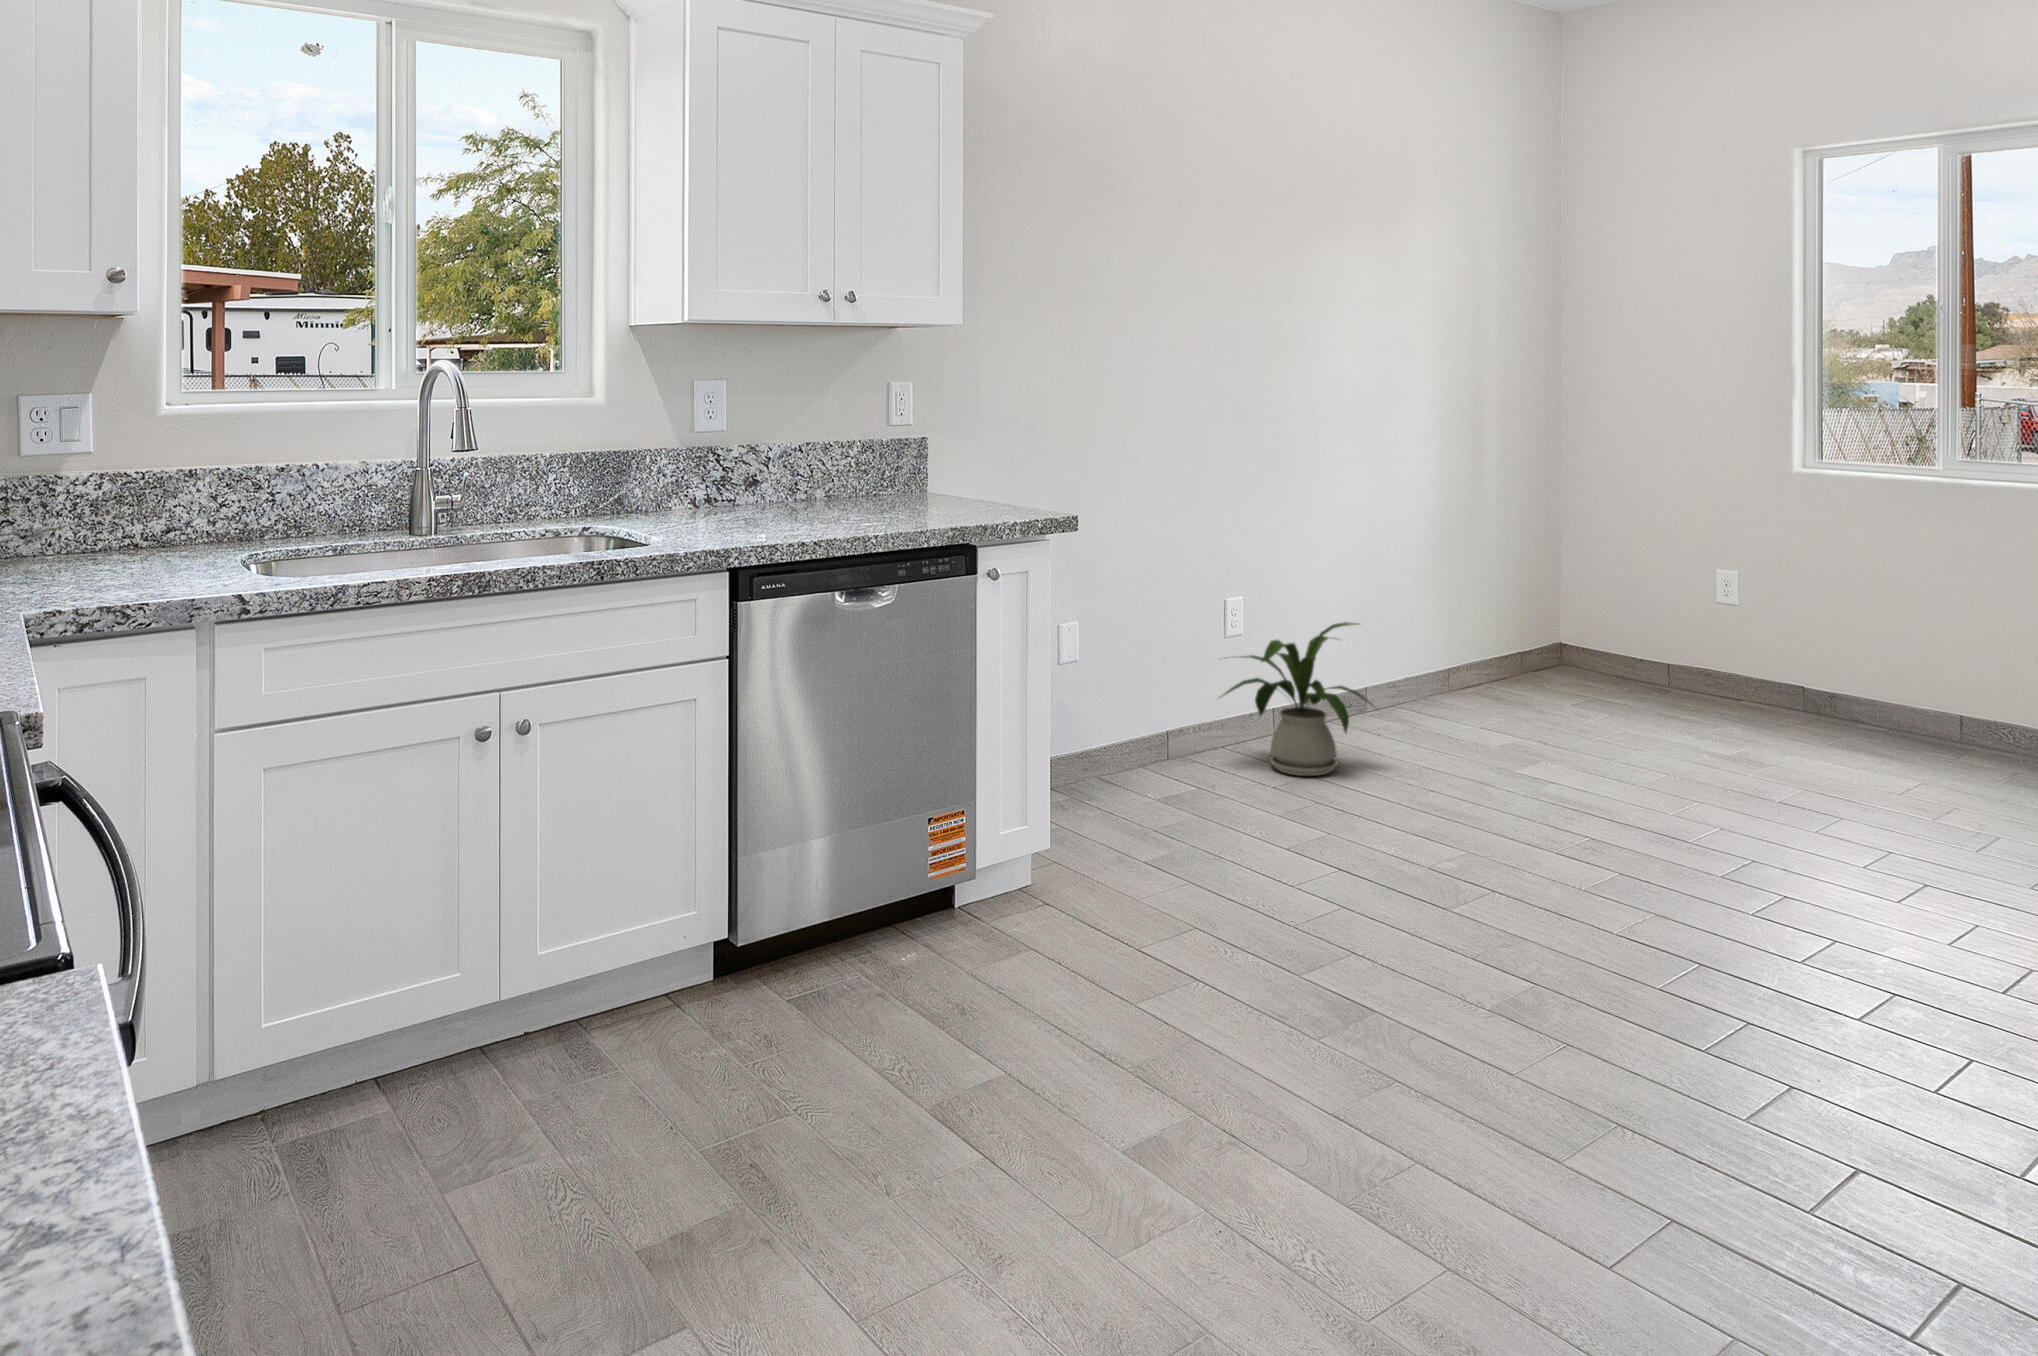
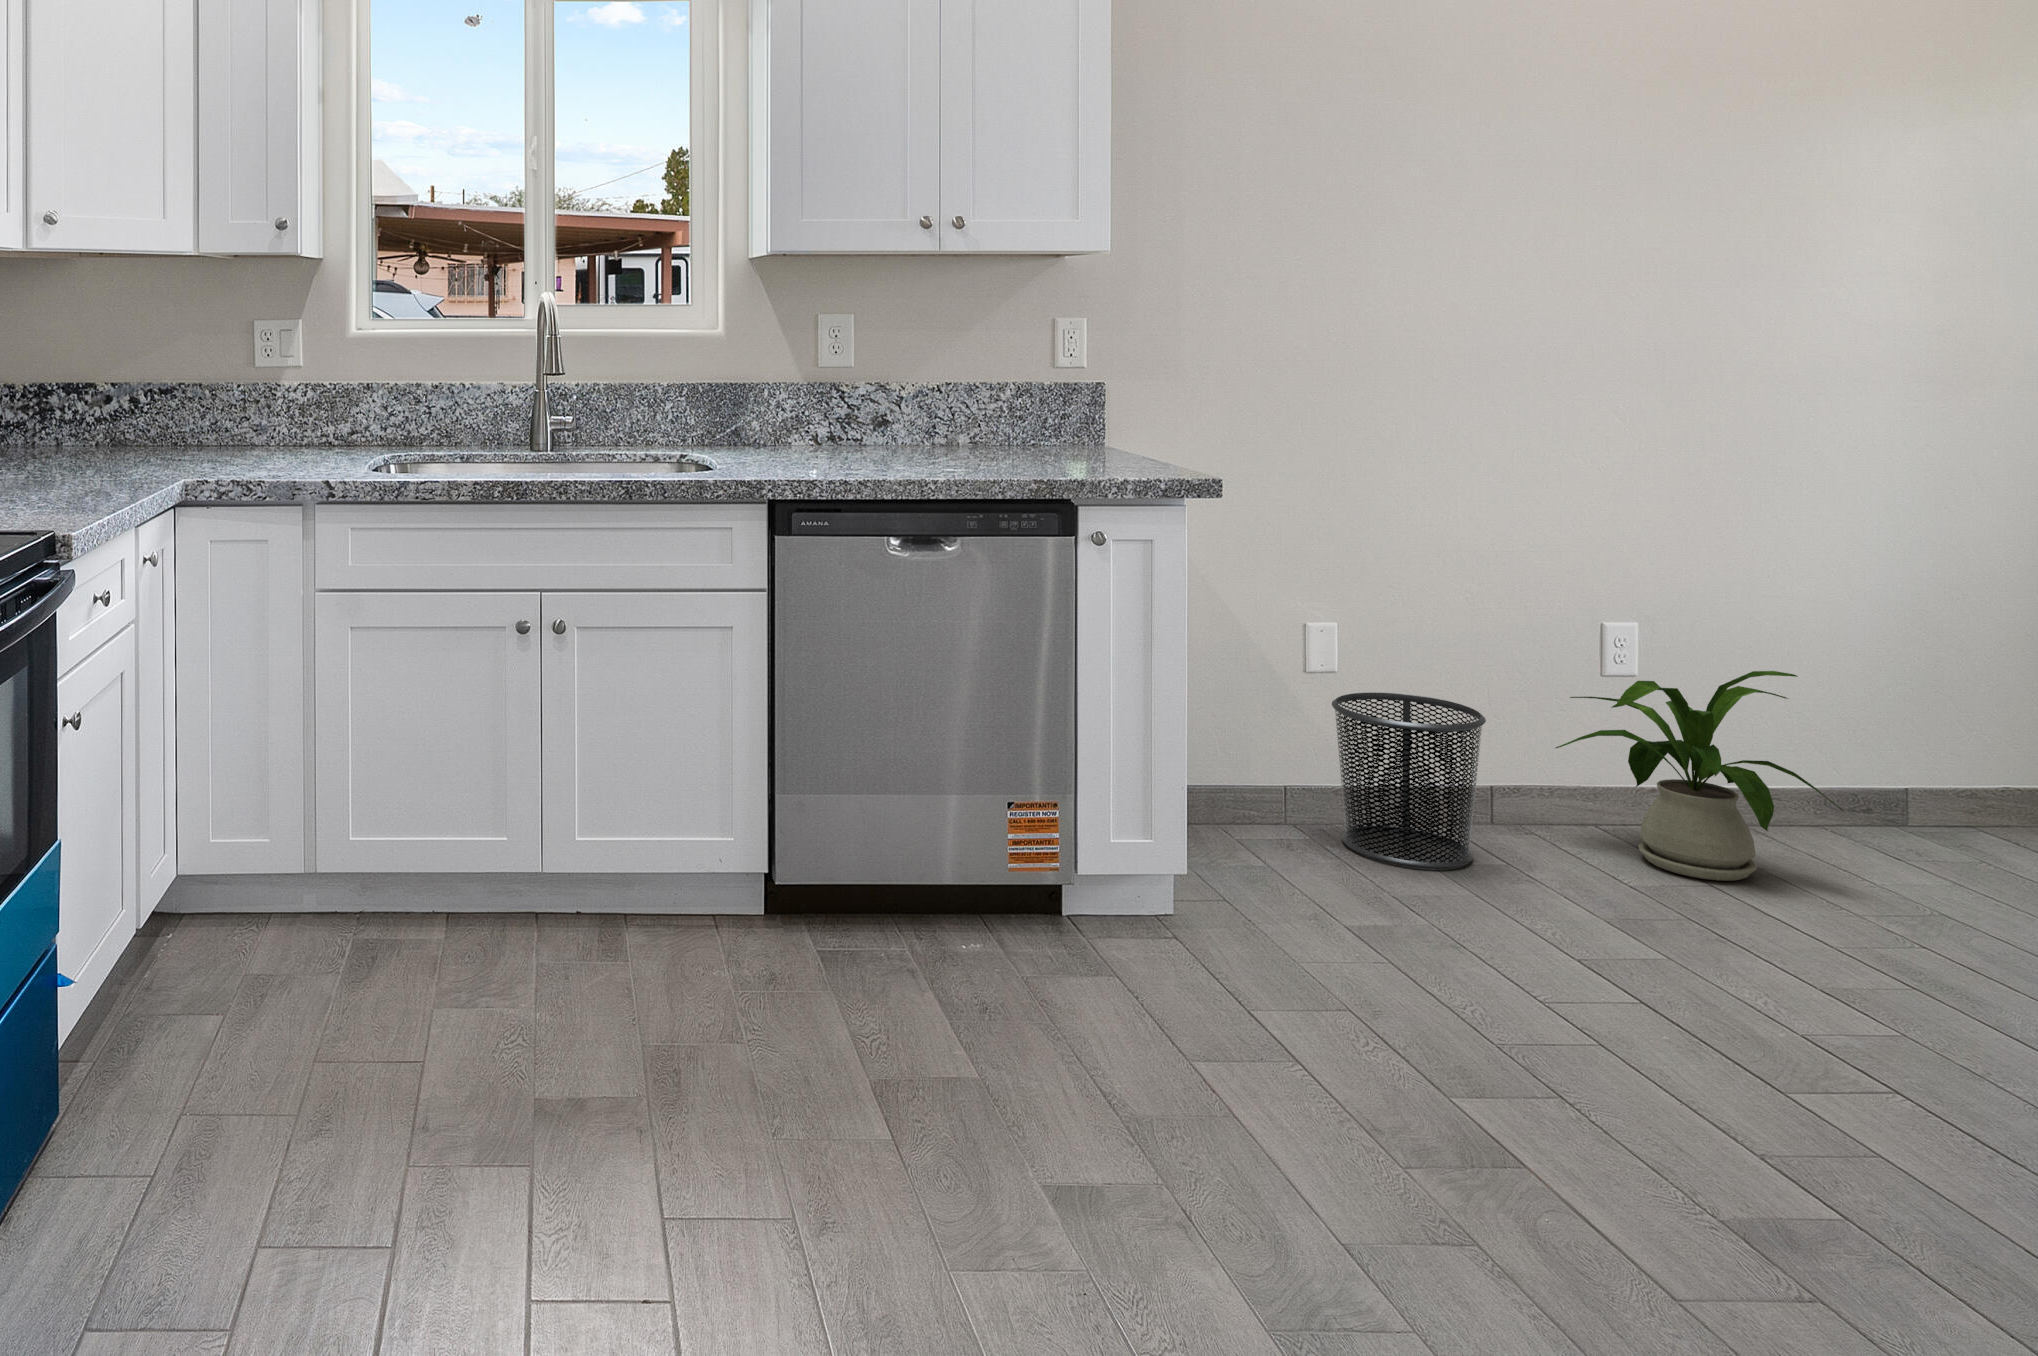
trash can: none [1090,673,1195,809] -> present [1332,692,1486,869]

